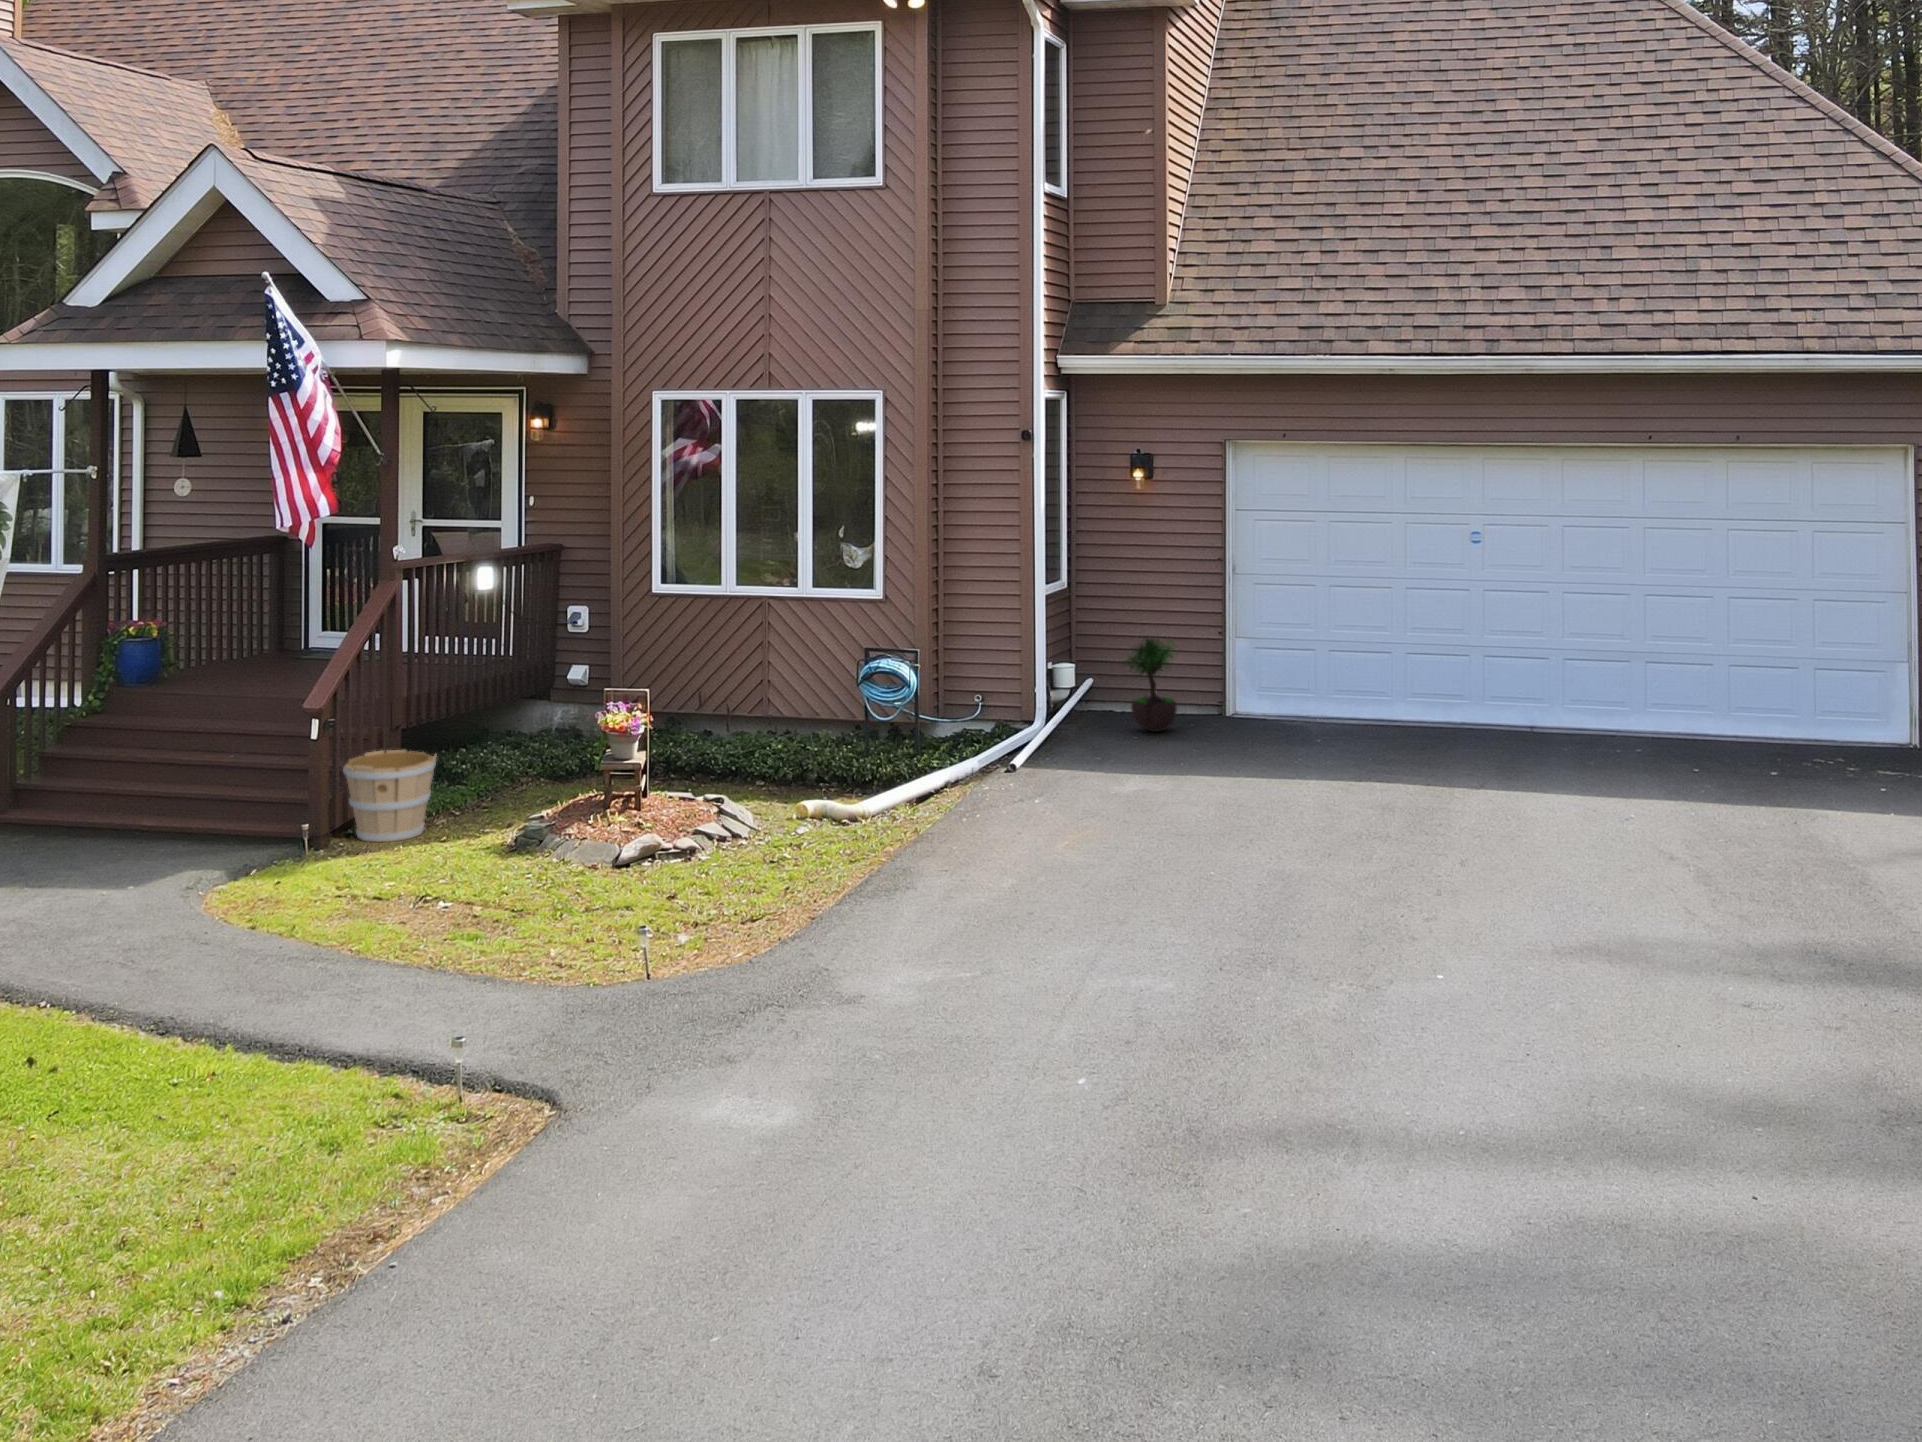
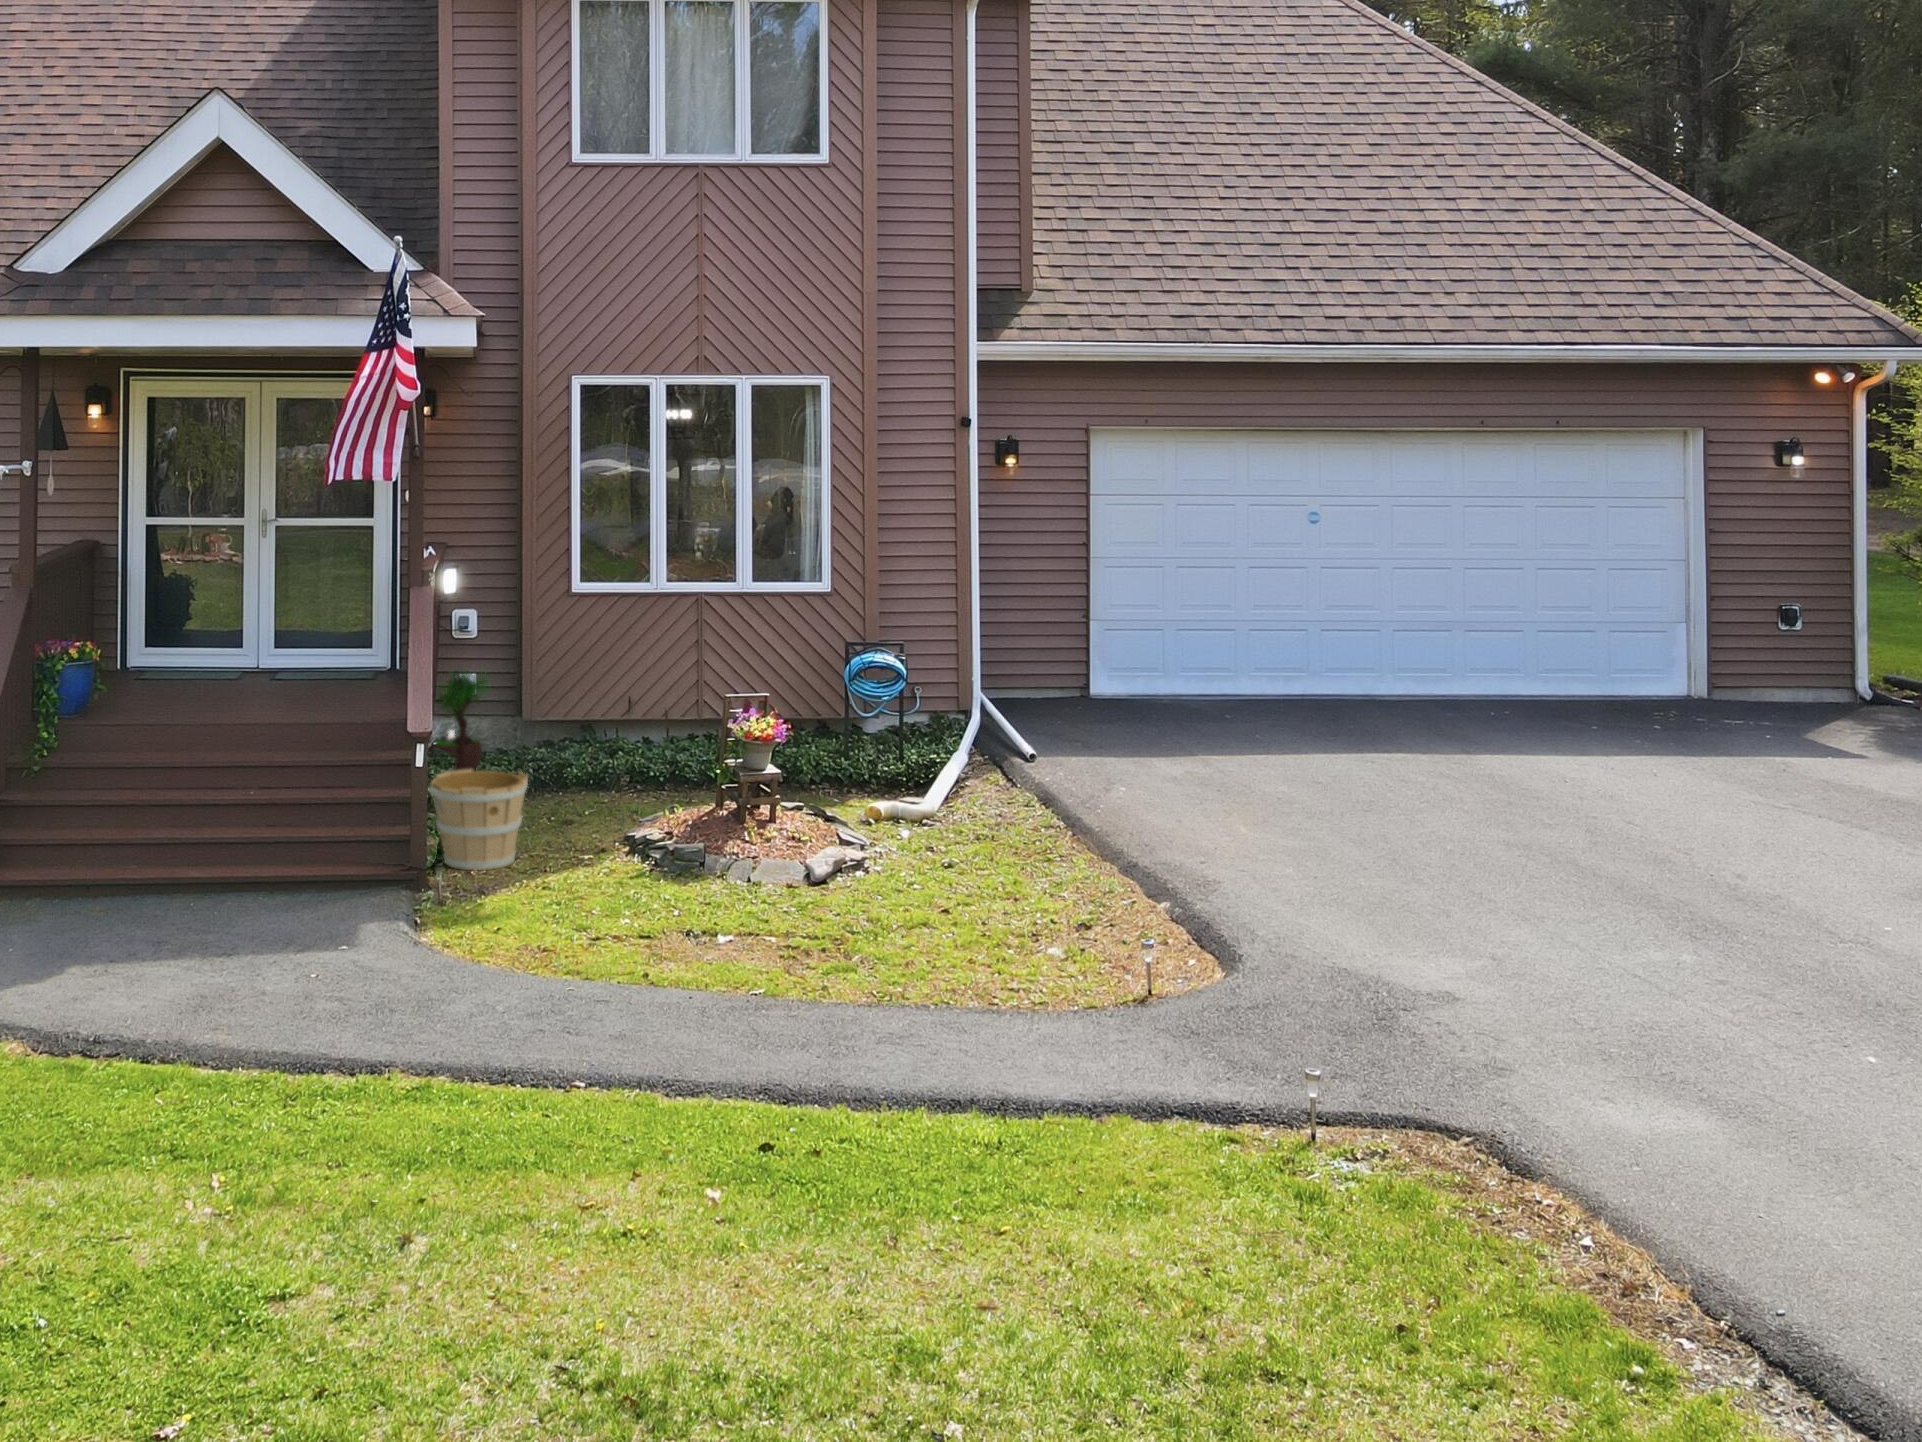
potted tree: present [1125,635,1177,732] -> present [435,660,493,771]

